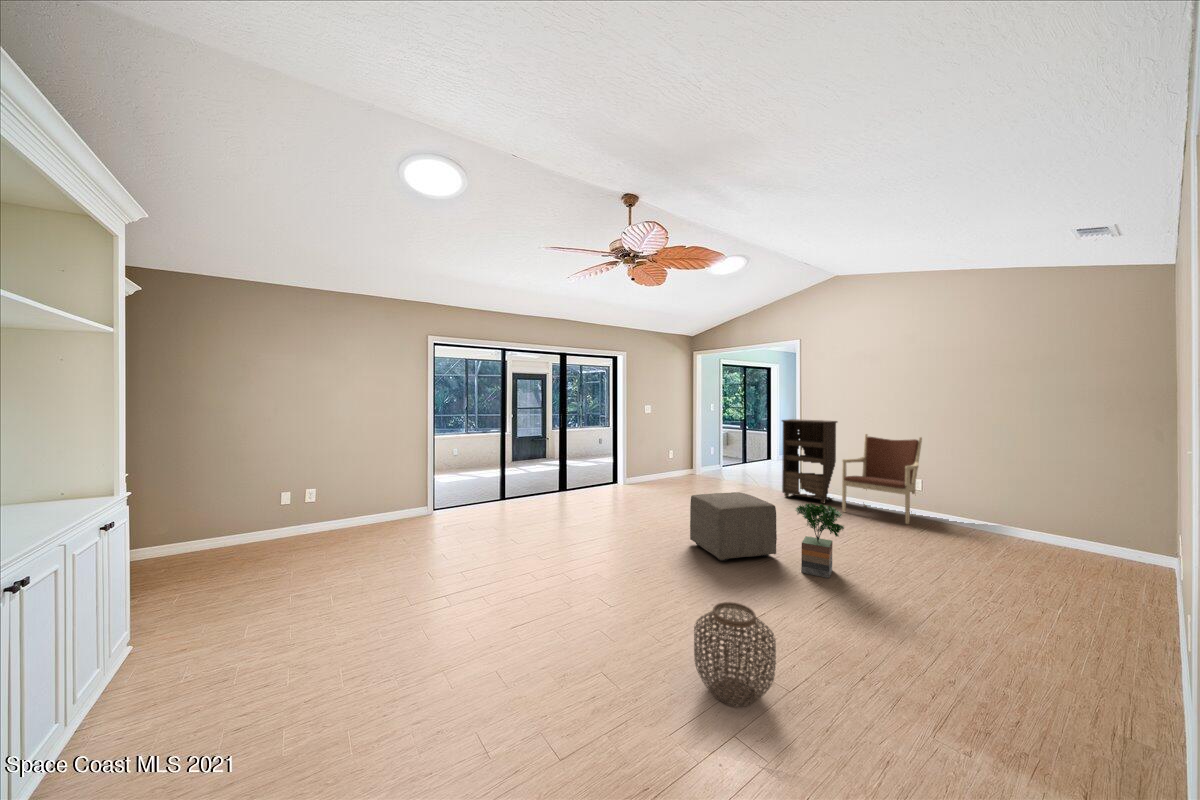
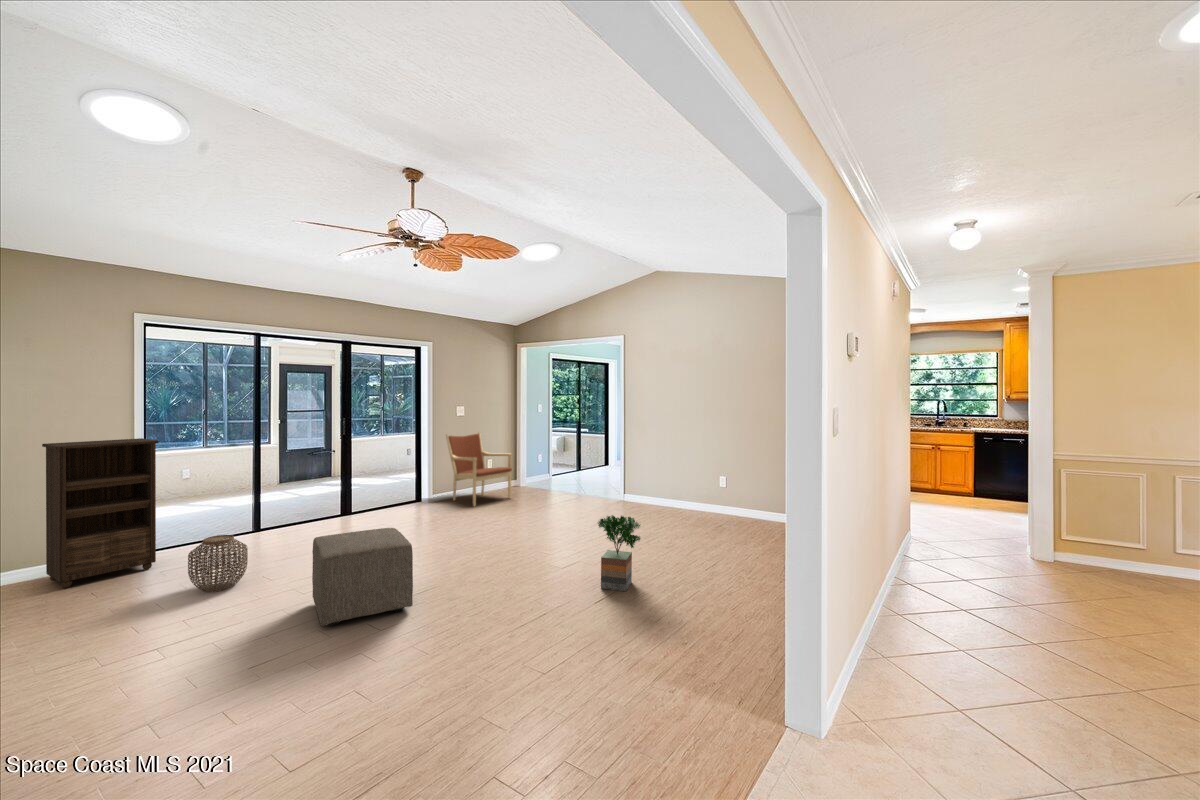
bookshelf: present [782,419,837,503] -> present [42,438,158,588]
armchair: present [842,434,922,524] -> present [446,432,512,506]
ottoman: present [690,492,777,561] -> present [312,528,413,626]
woven basket: present [694,602,776,706] -> present [188,535,248,592]

